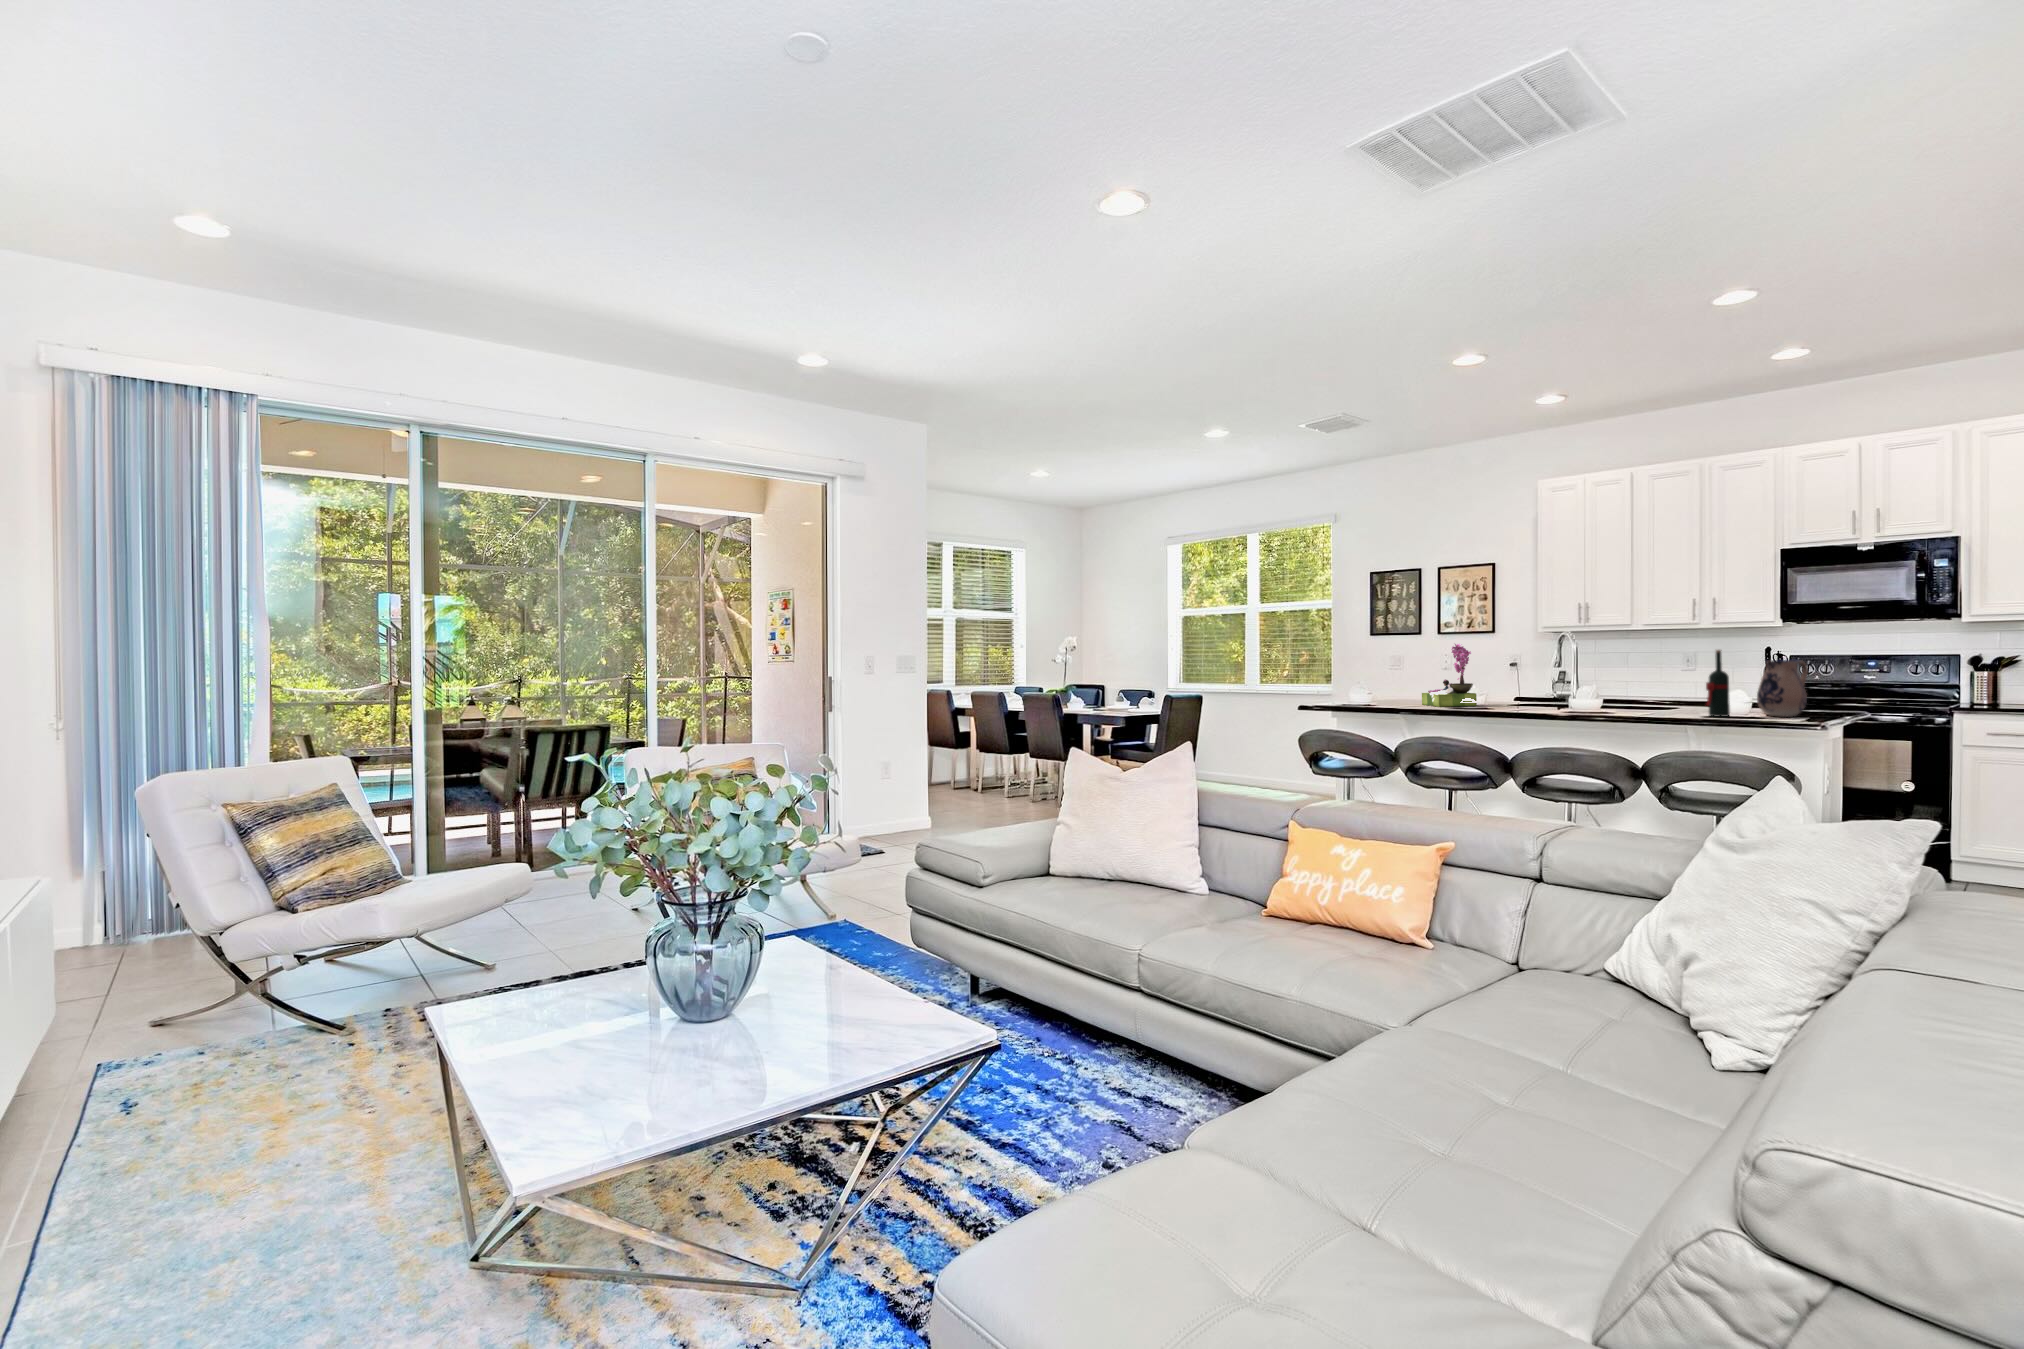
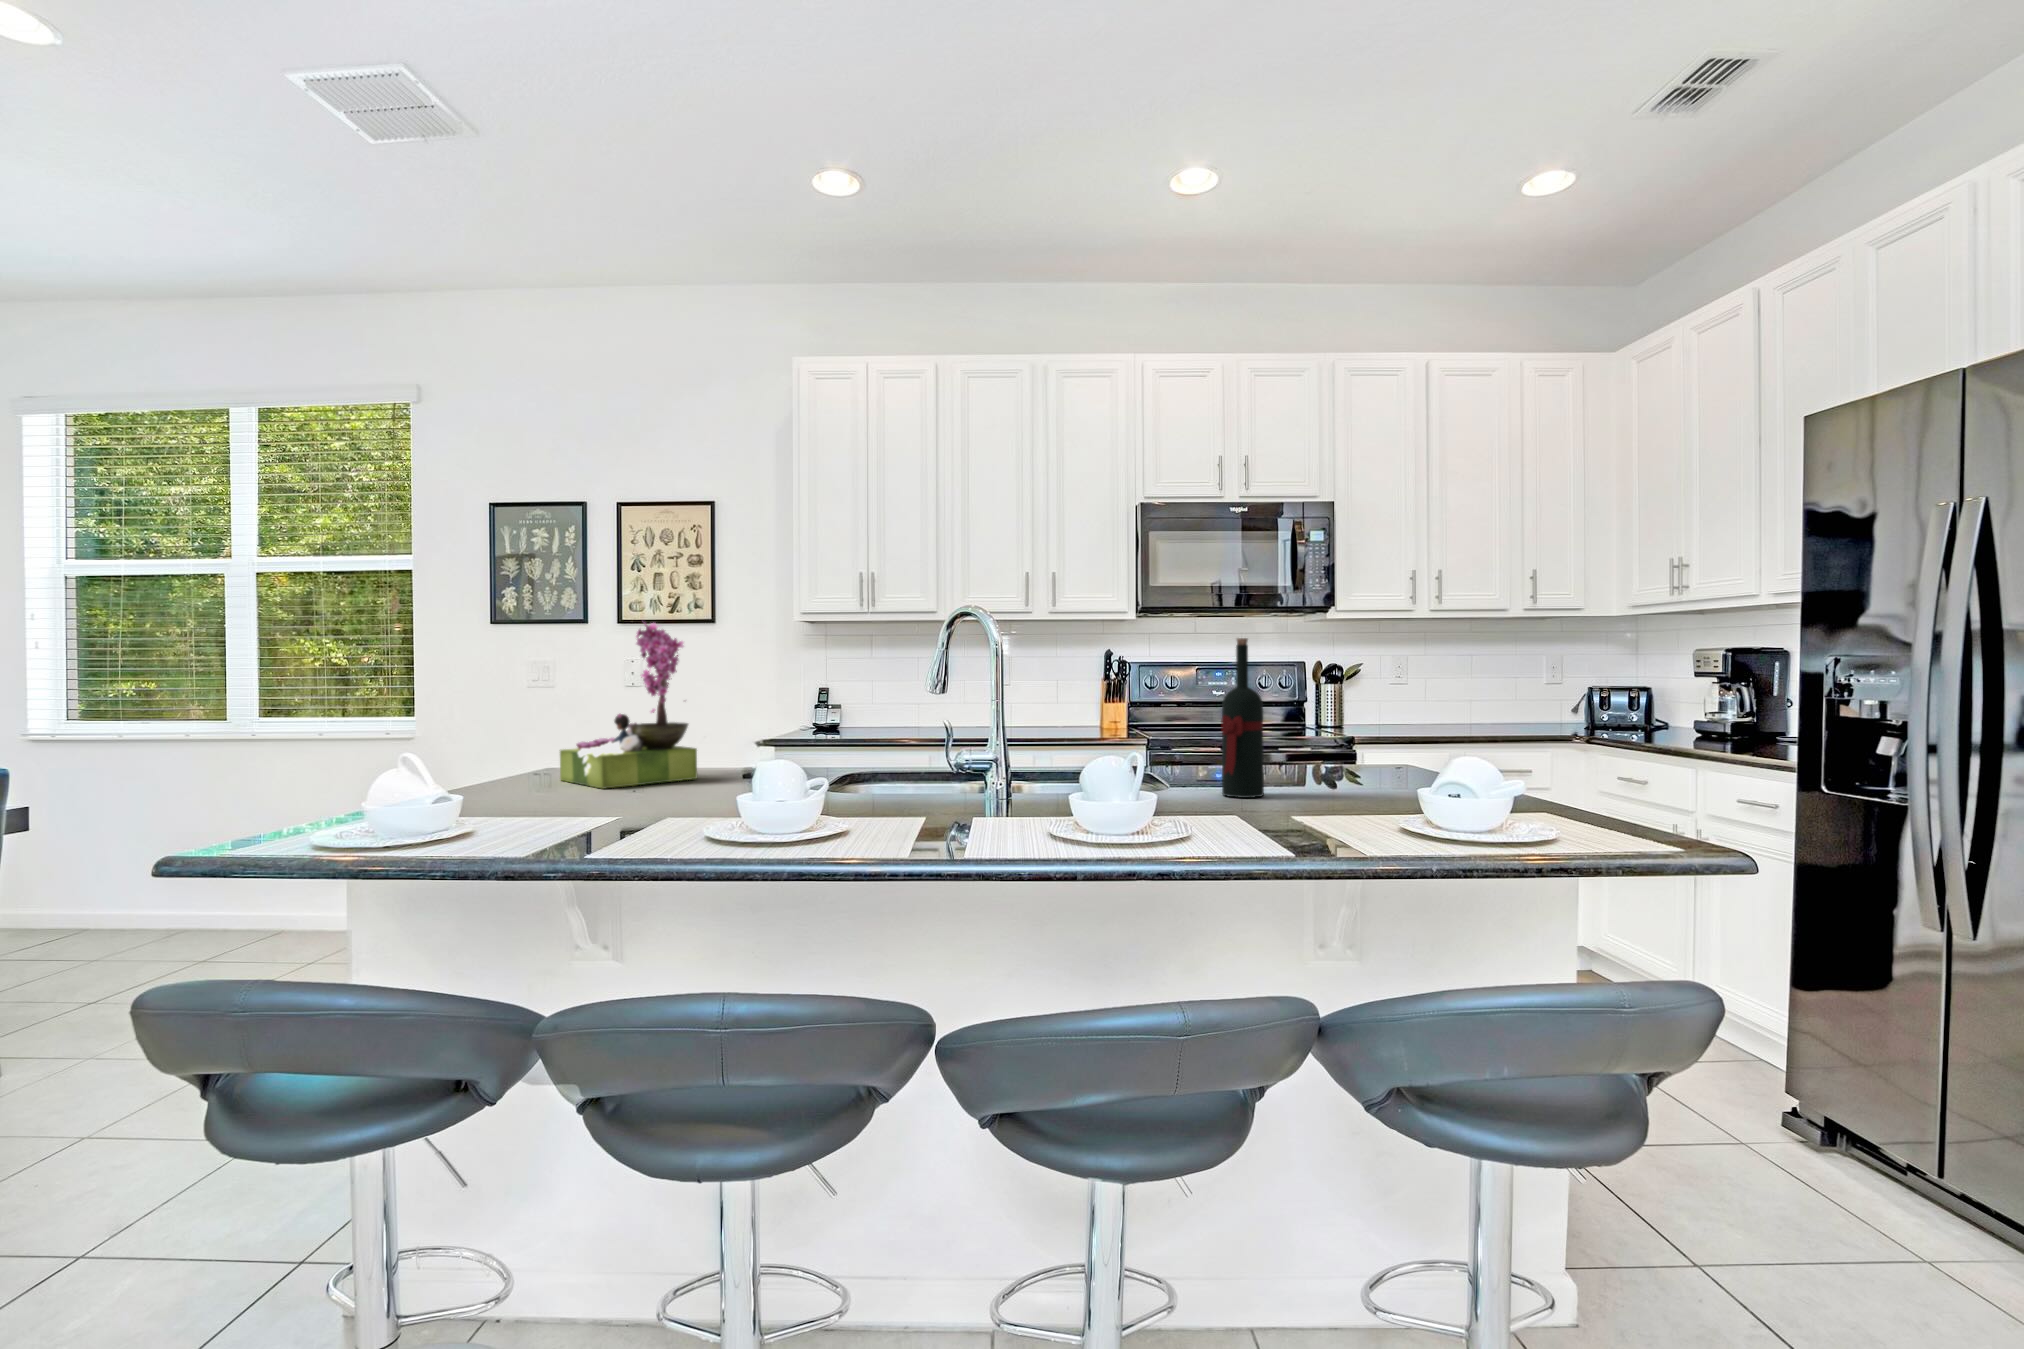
ceramic pitcher: present [1757,660,1808,717] -> none [1292,664,1383,790]

